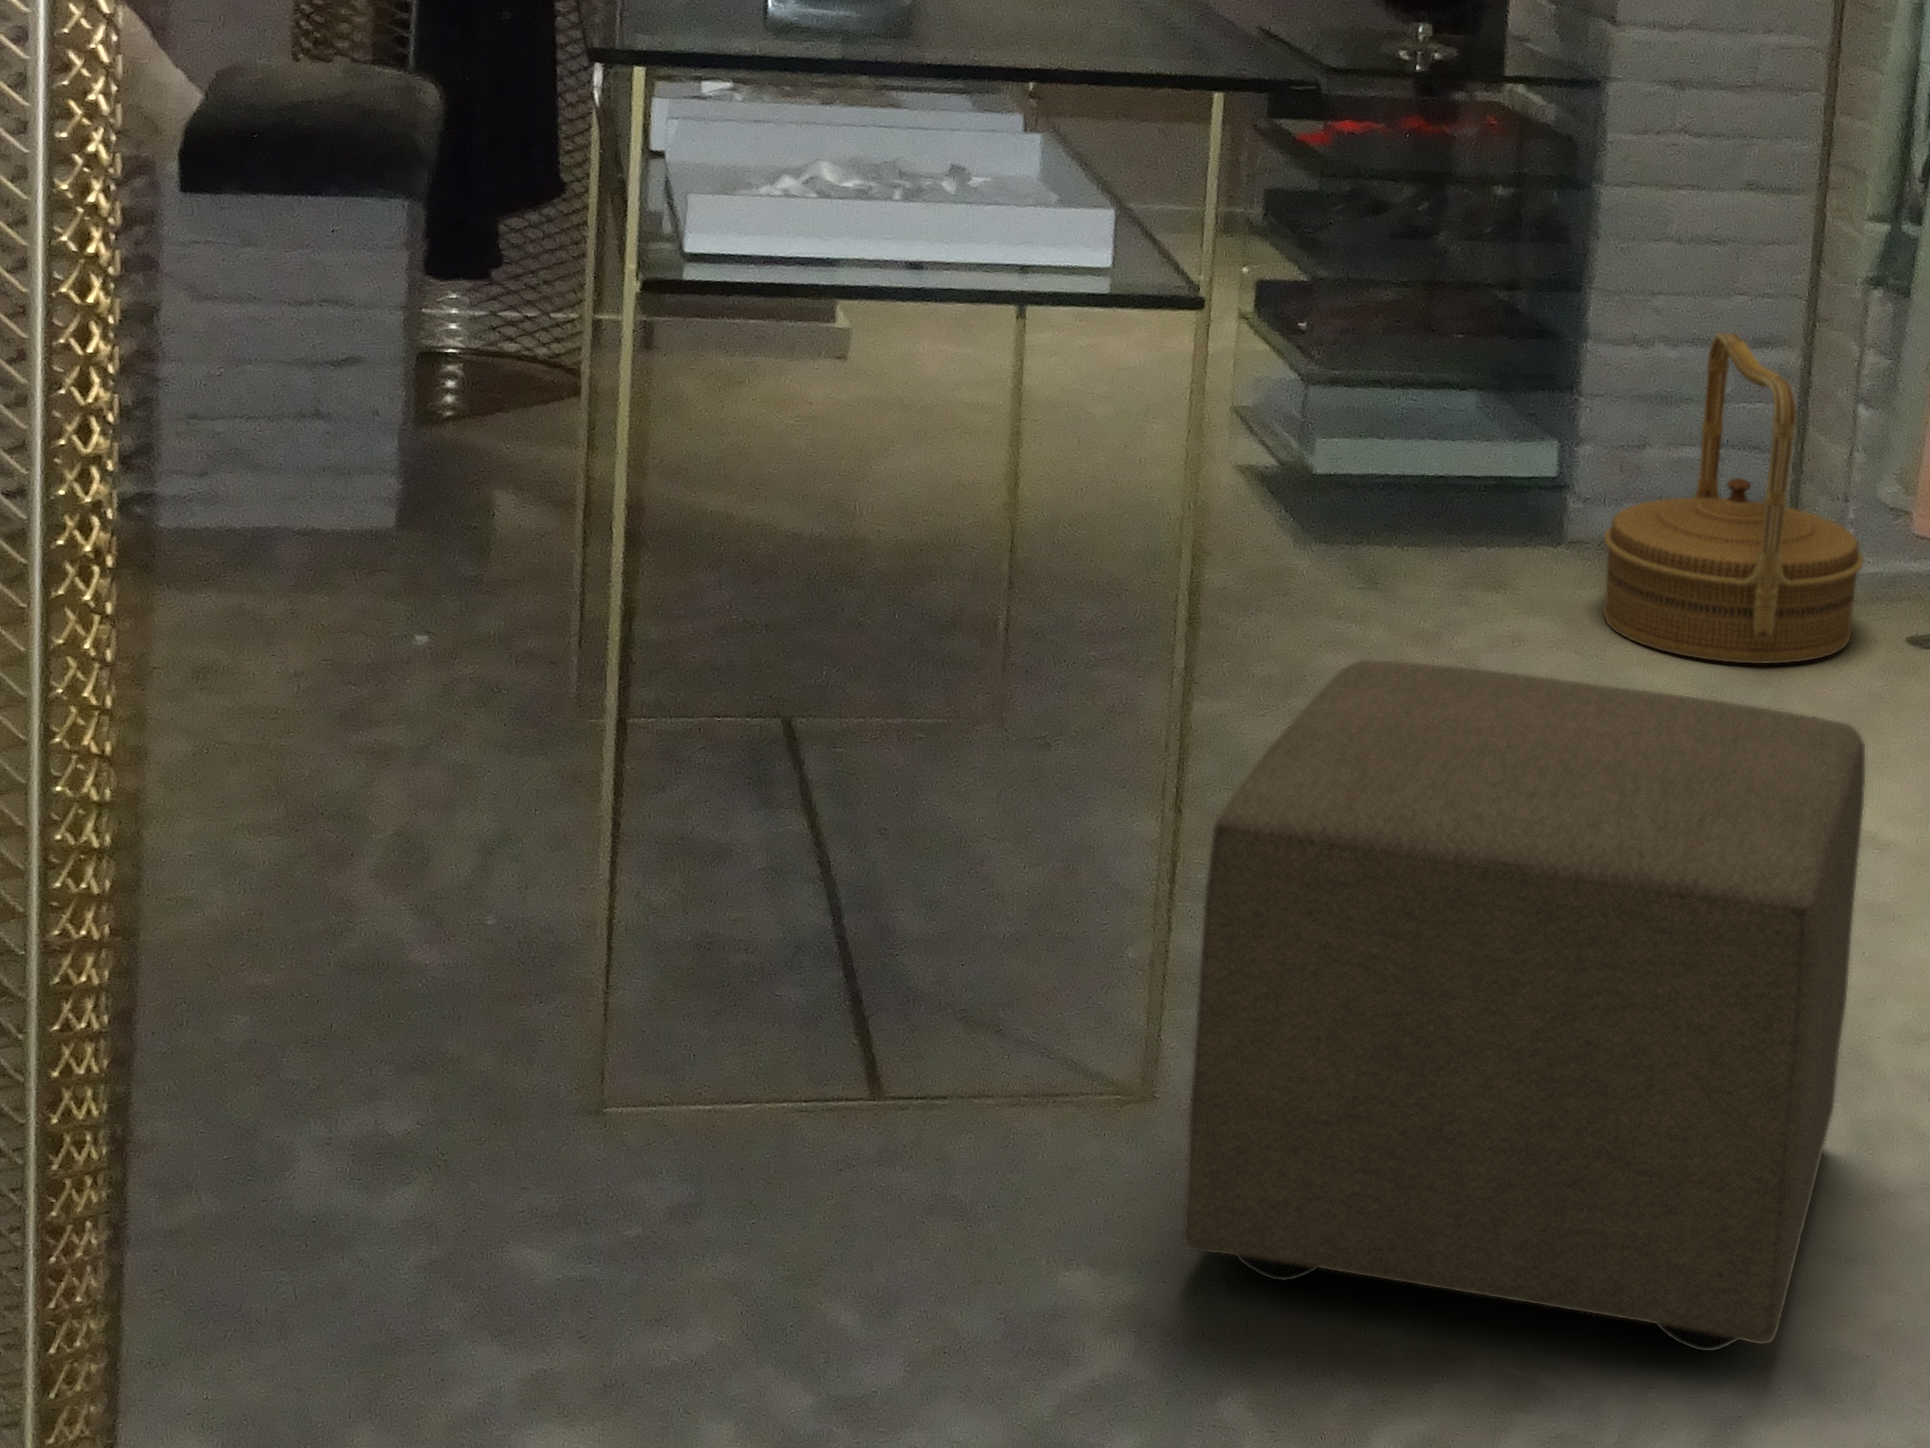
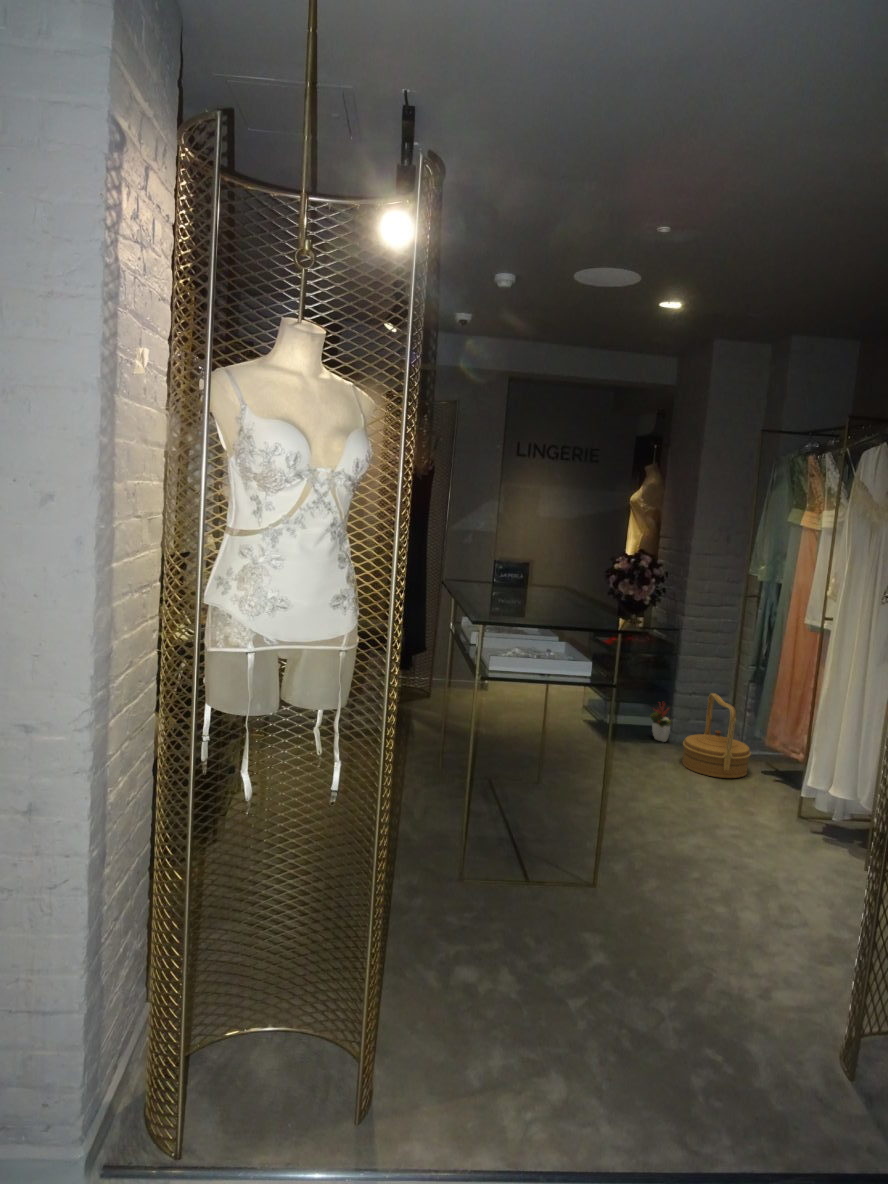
decorative plant: none [1492,374,1576,536] -> present [651,704,672,742]
ottoman: present [1183,660,1865,1351] -> none [610,778,786,971]

